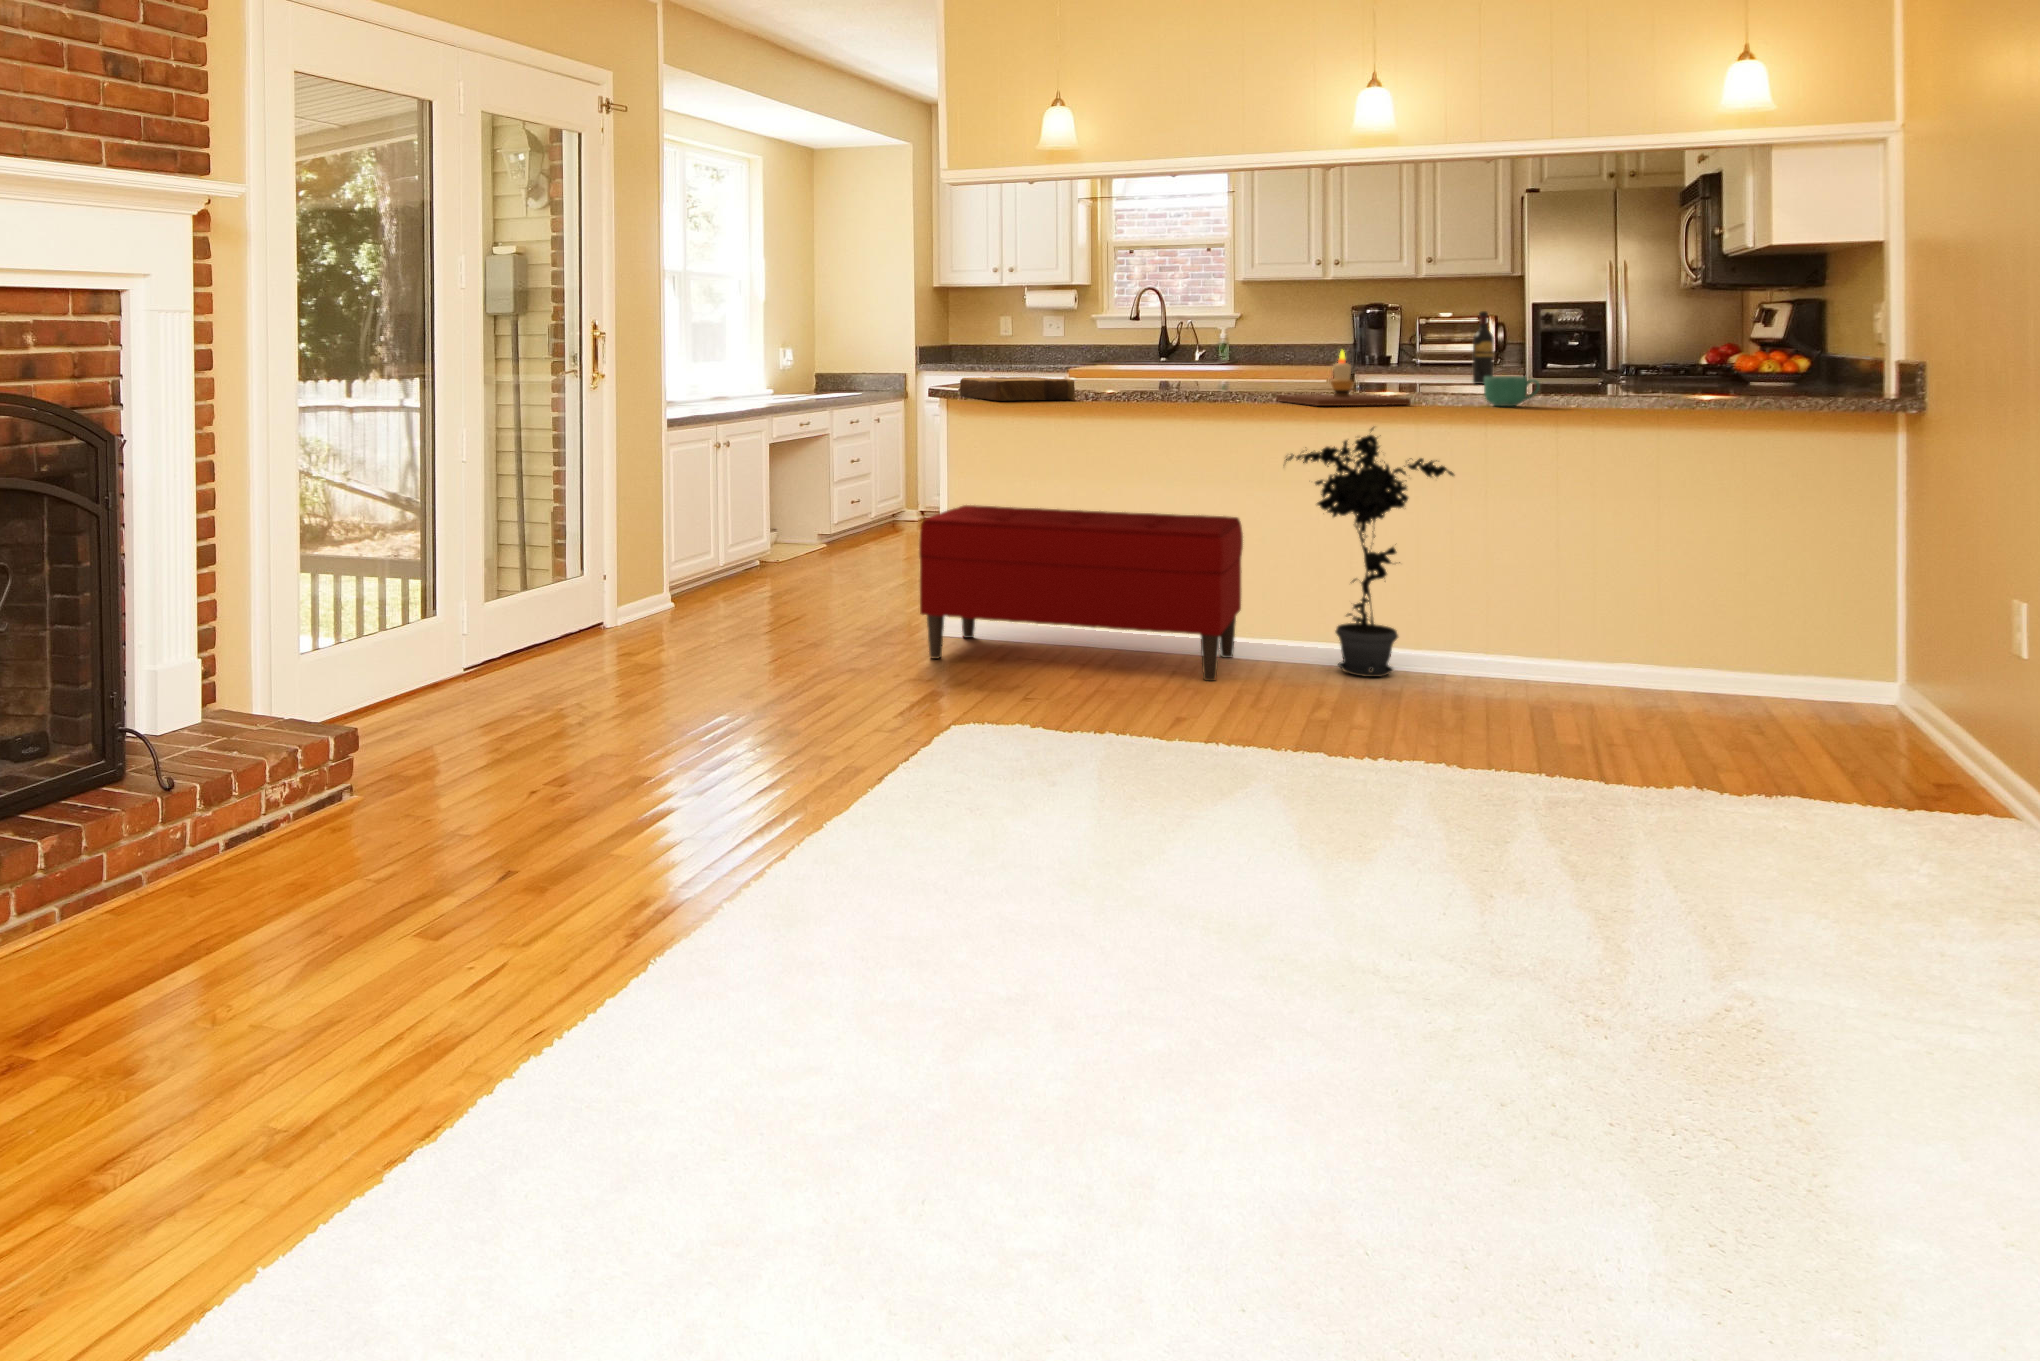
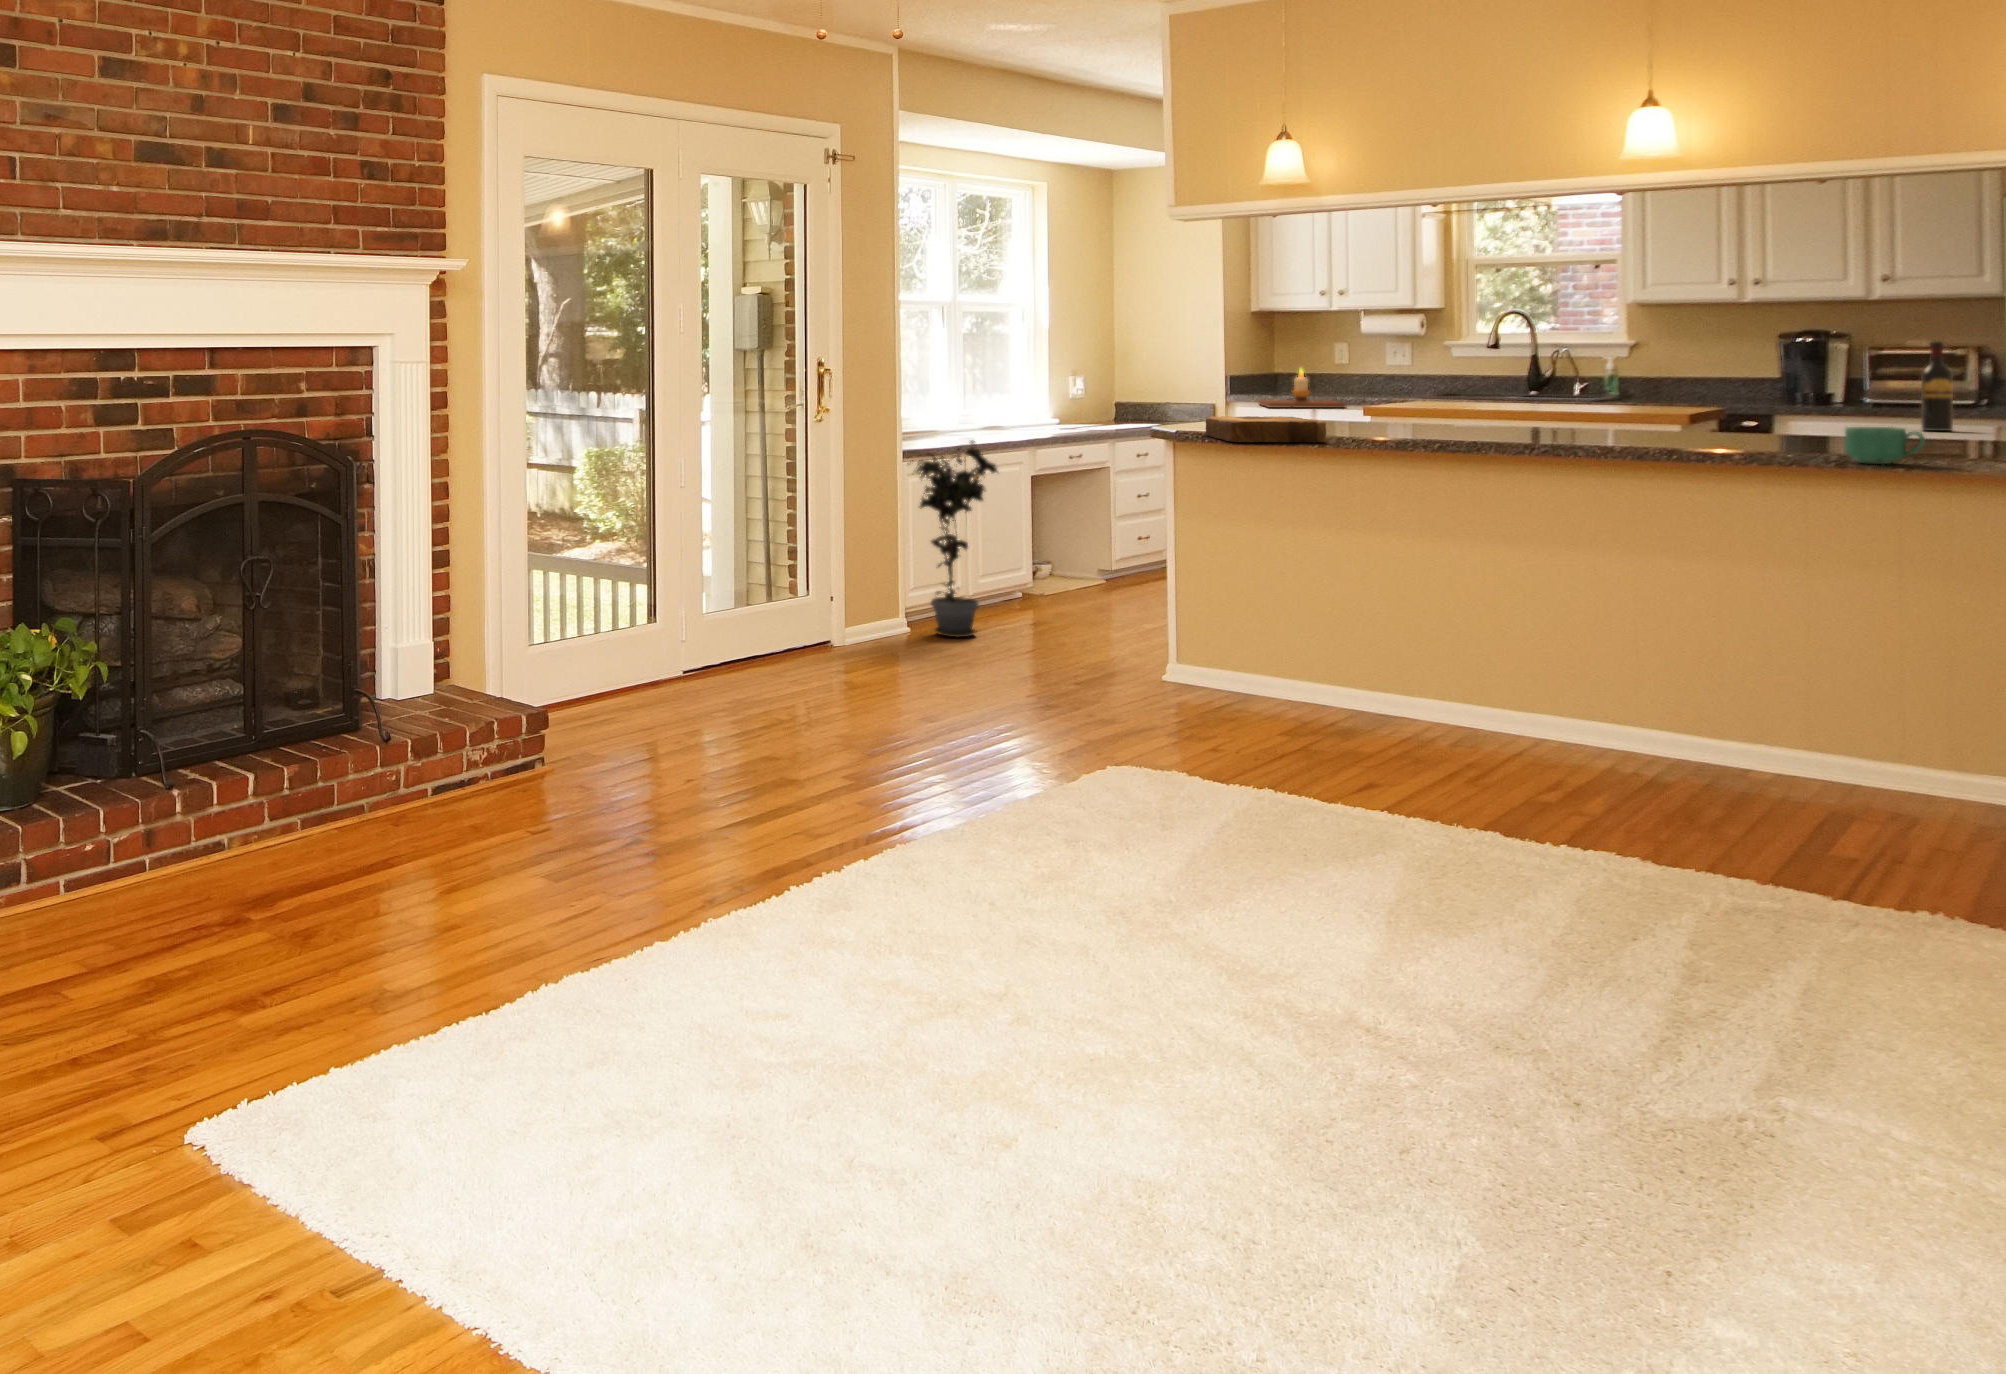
candle: present [1276,350,1411,406] -> present [1259,369,1346,408]
potted plant: present [1286,427,1454,677] -> present [910,441,998,637]
bench: present [919,505,1243,681] -> none [1138,549,1525,756]

